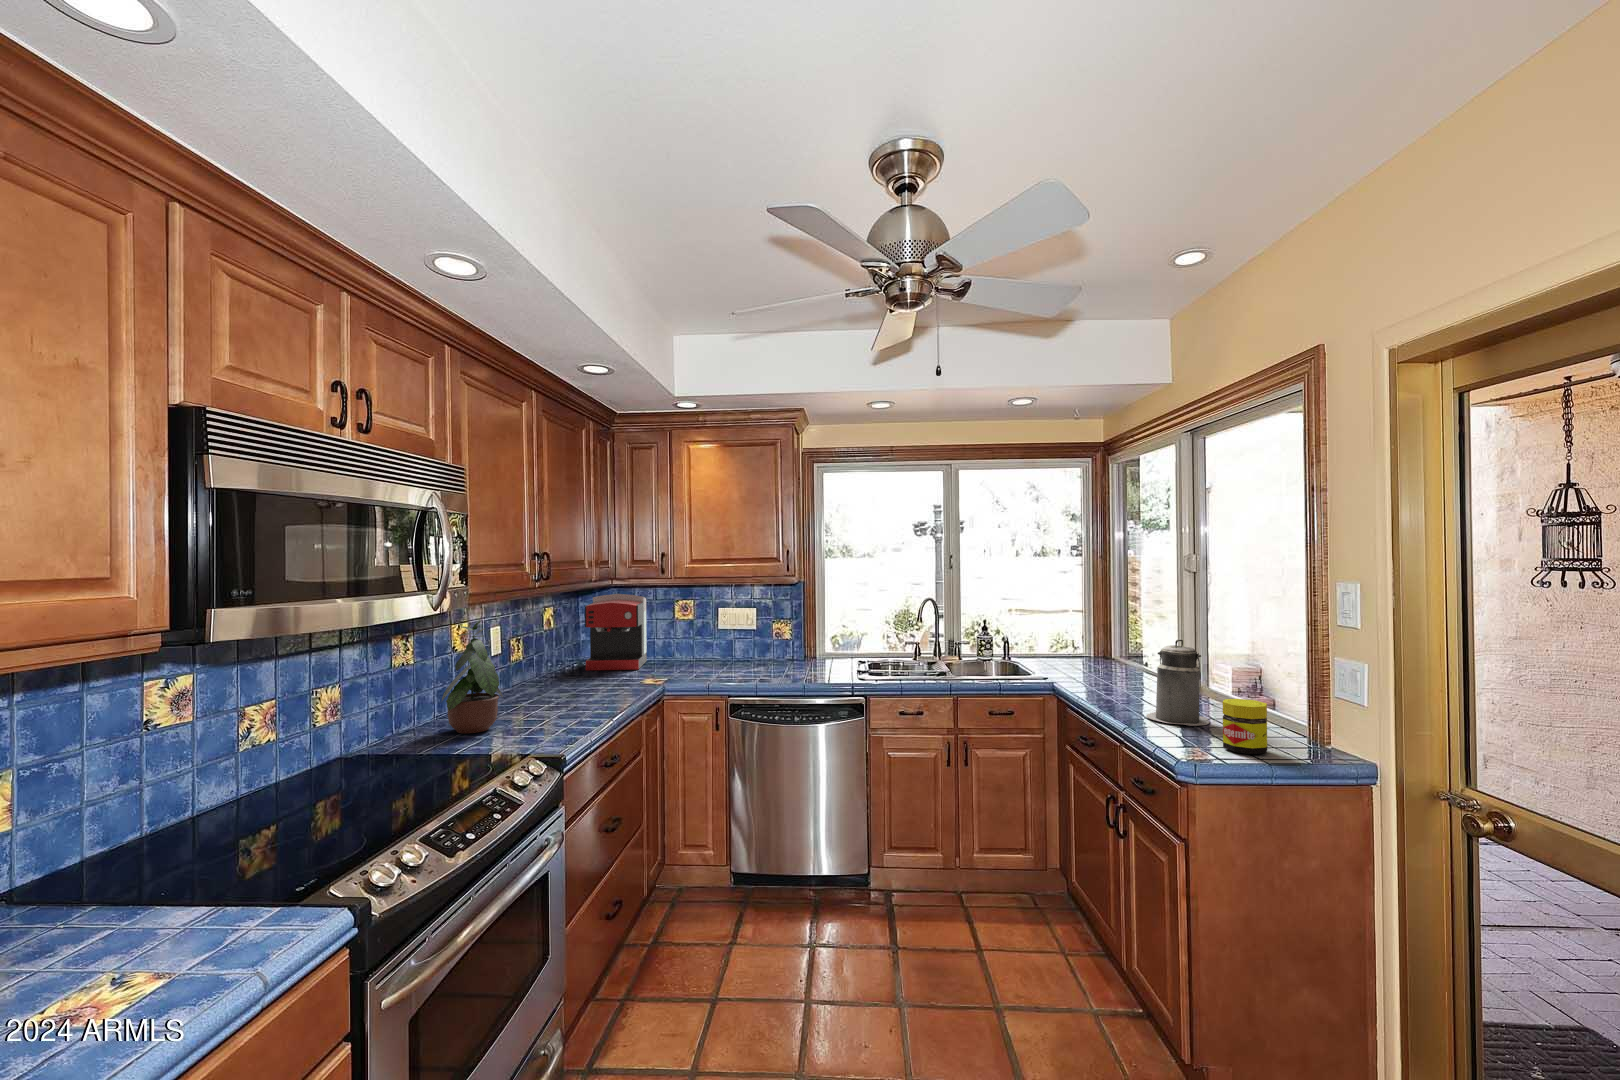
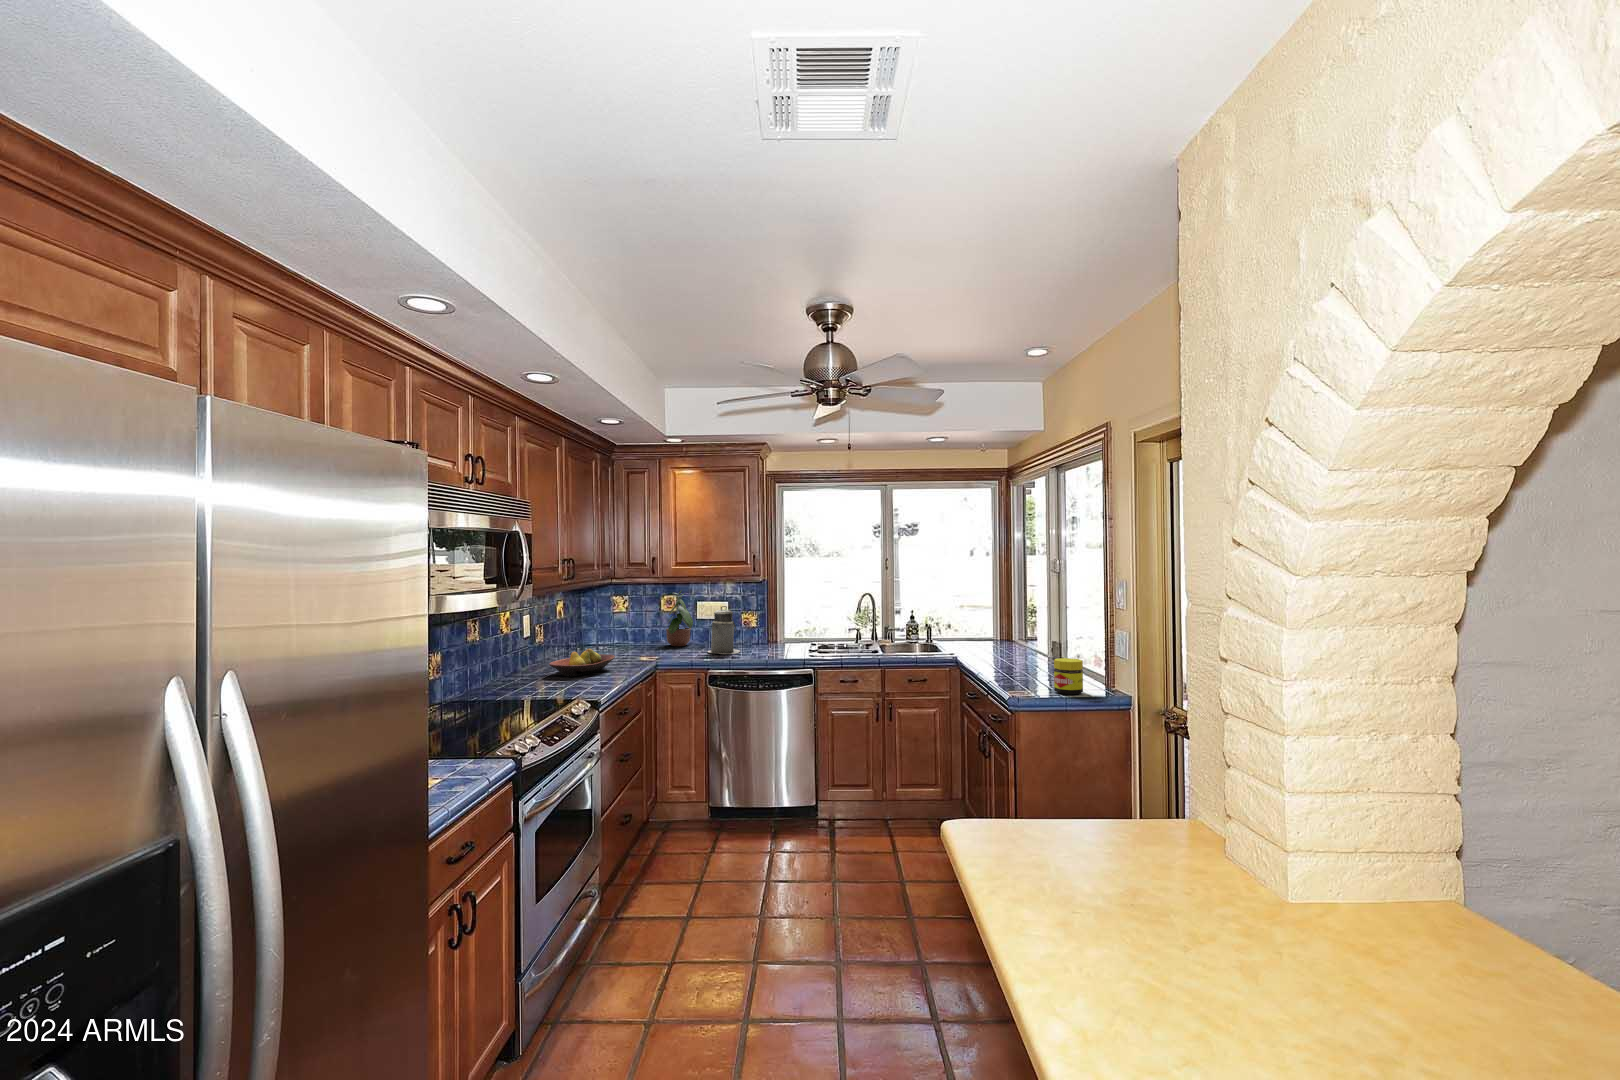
coffee maker: present [585,594,647,670] -> none [591,590,639,652]
potted plant: present [442,621,503,733] -> present [666,590,693,646]
canister: present [1146,639,1209,726] -> present [708,606,740,654]
fruit bowl: none [514,672,605,711] -> present [549,649,615,677]

